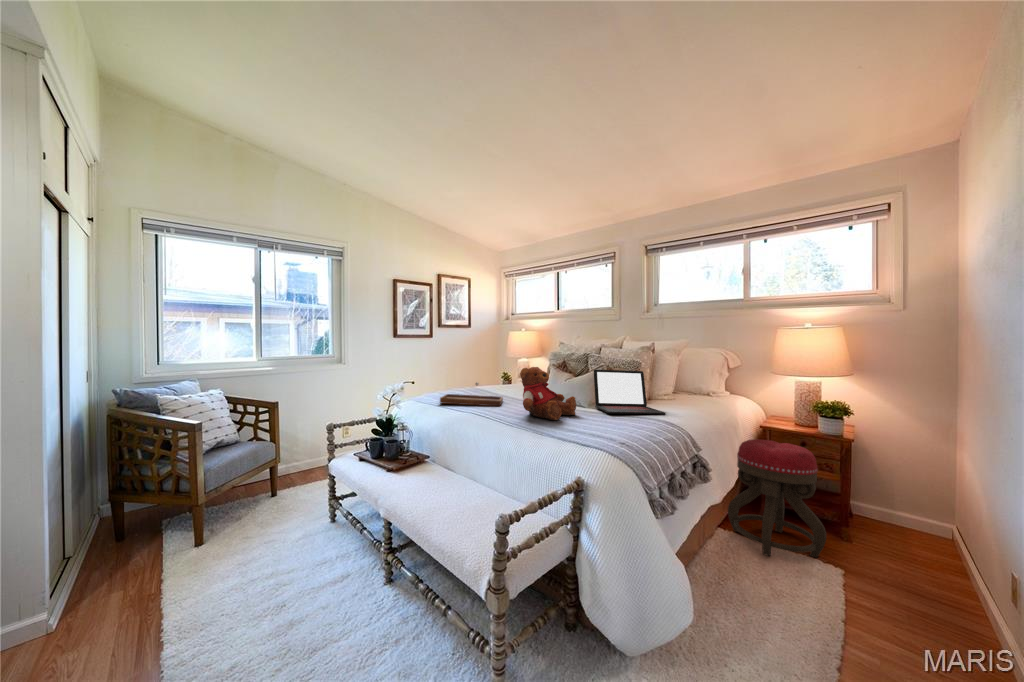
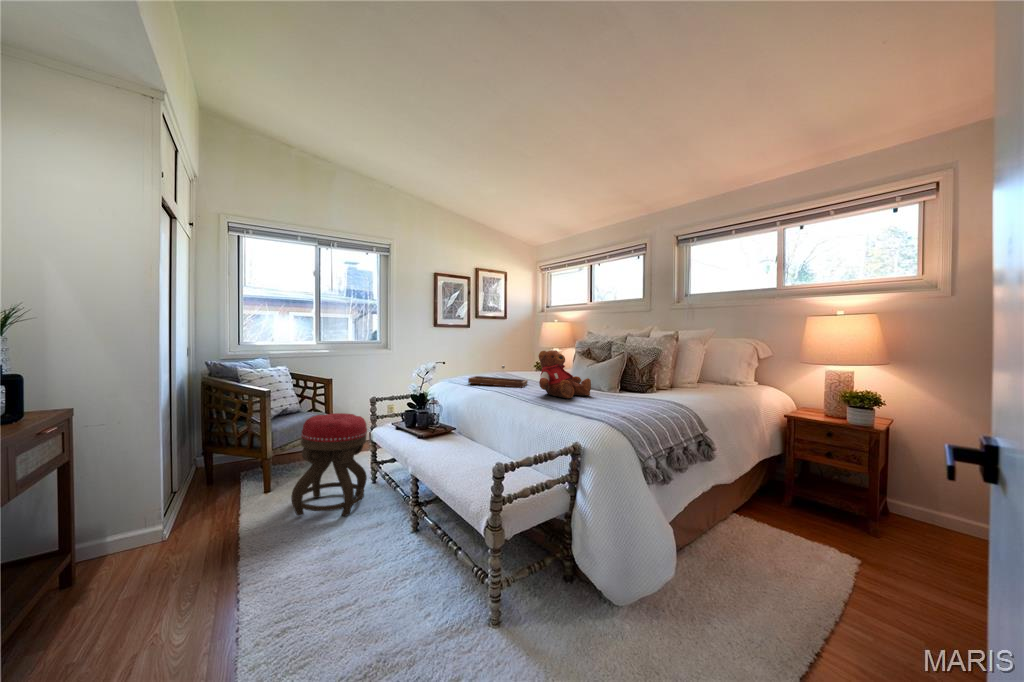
laptop: present [594,369,666,414] -> none [613,355,680,399]
ottoman: present [728,439,826,558] -> present [291,413,367,516]

